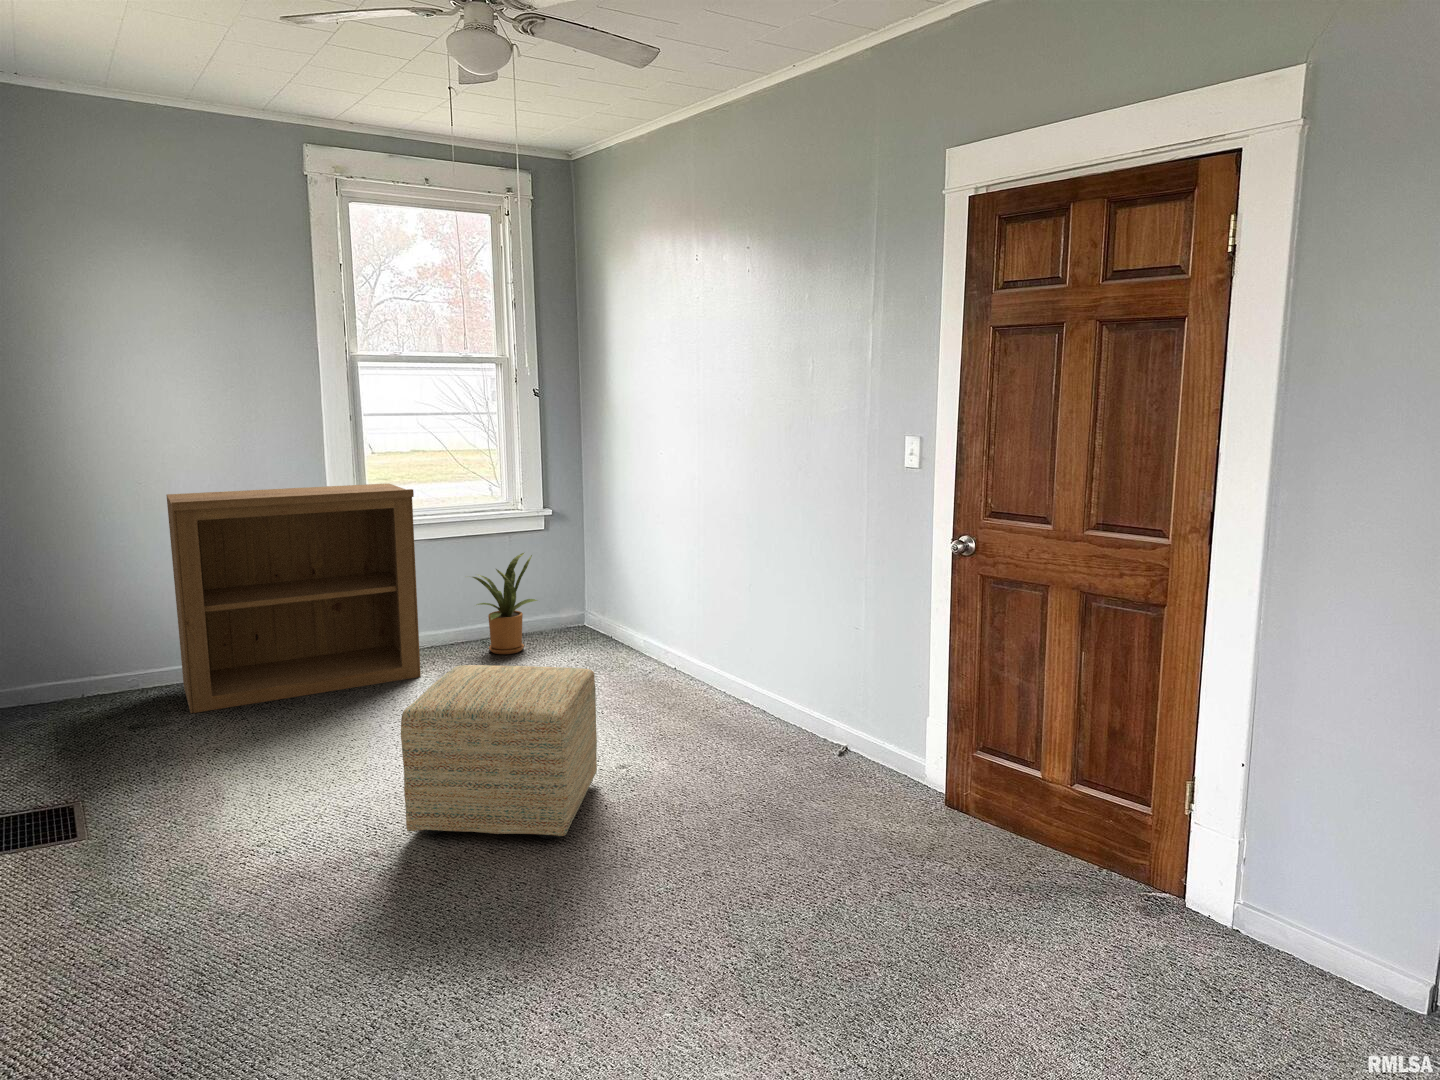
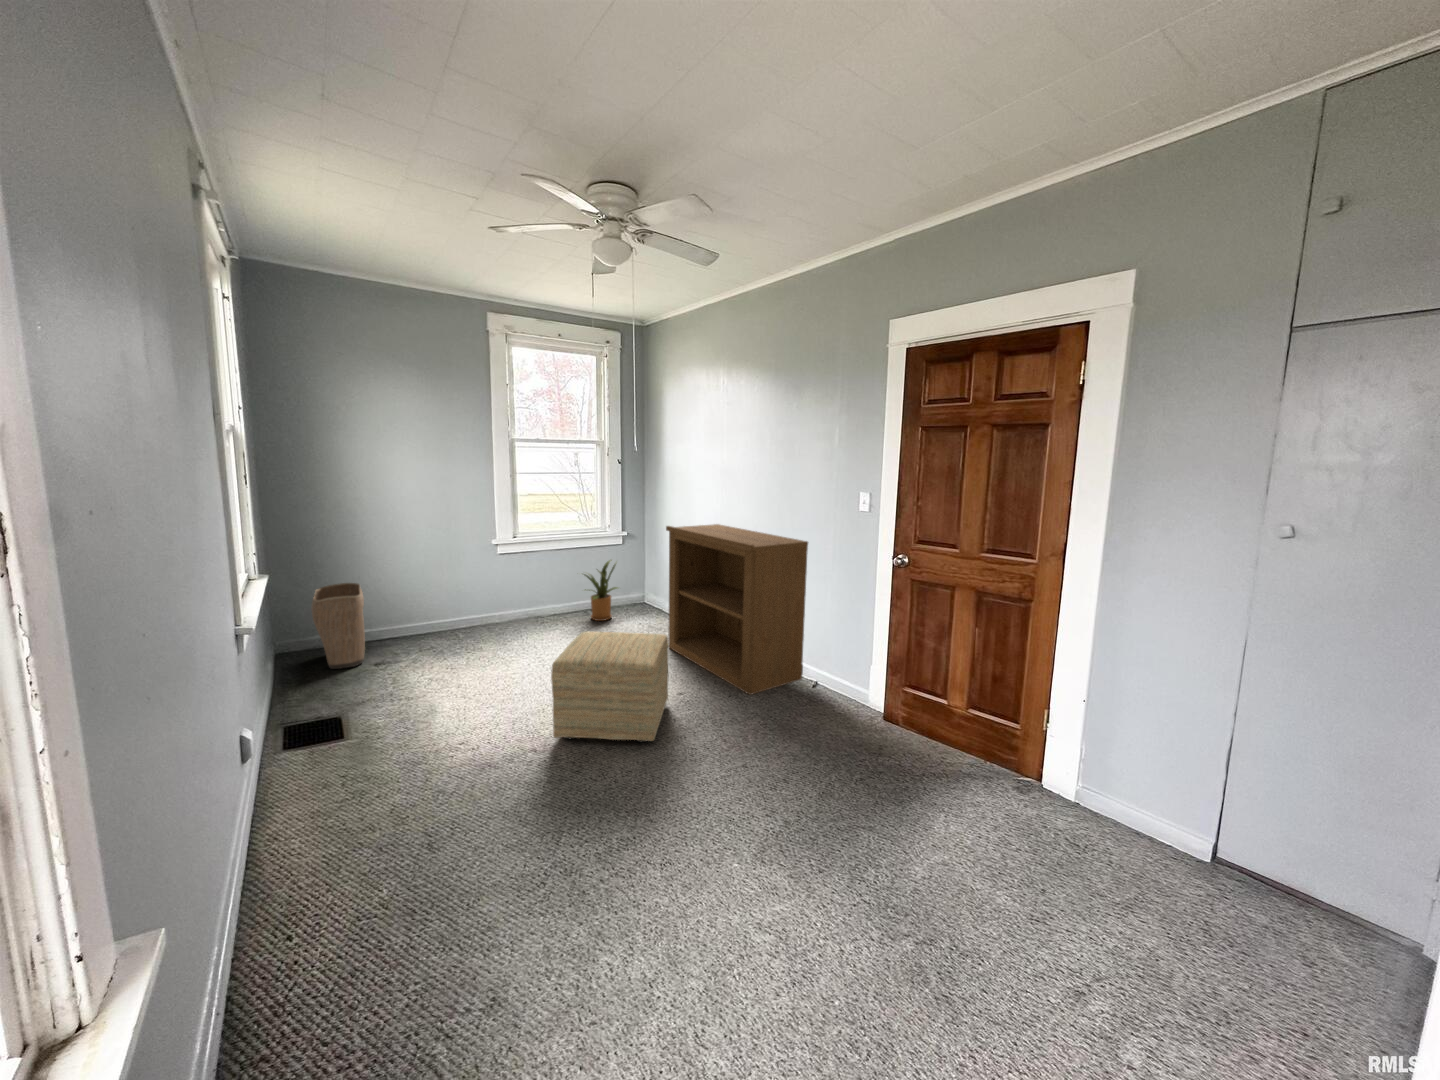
bookshelf: present [166,483,421,713] -> present [666,524,808,695]
laundry basket: none [32,593,118,730] -> present [312,583,365,669]

